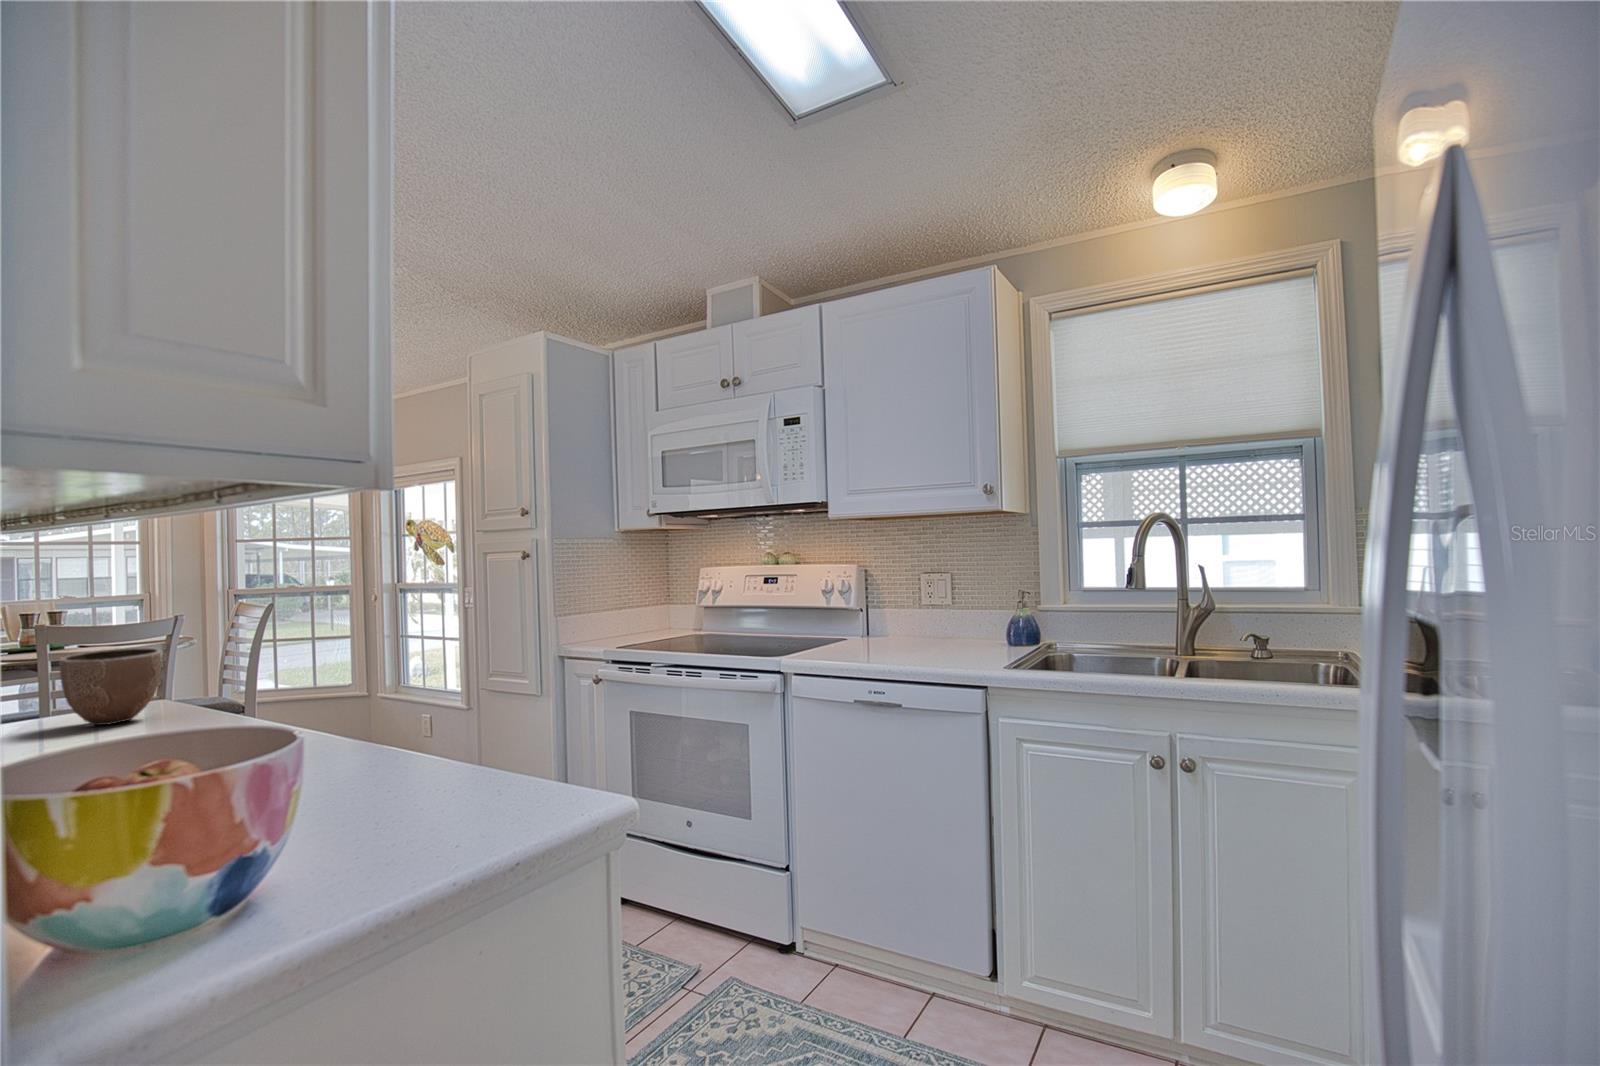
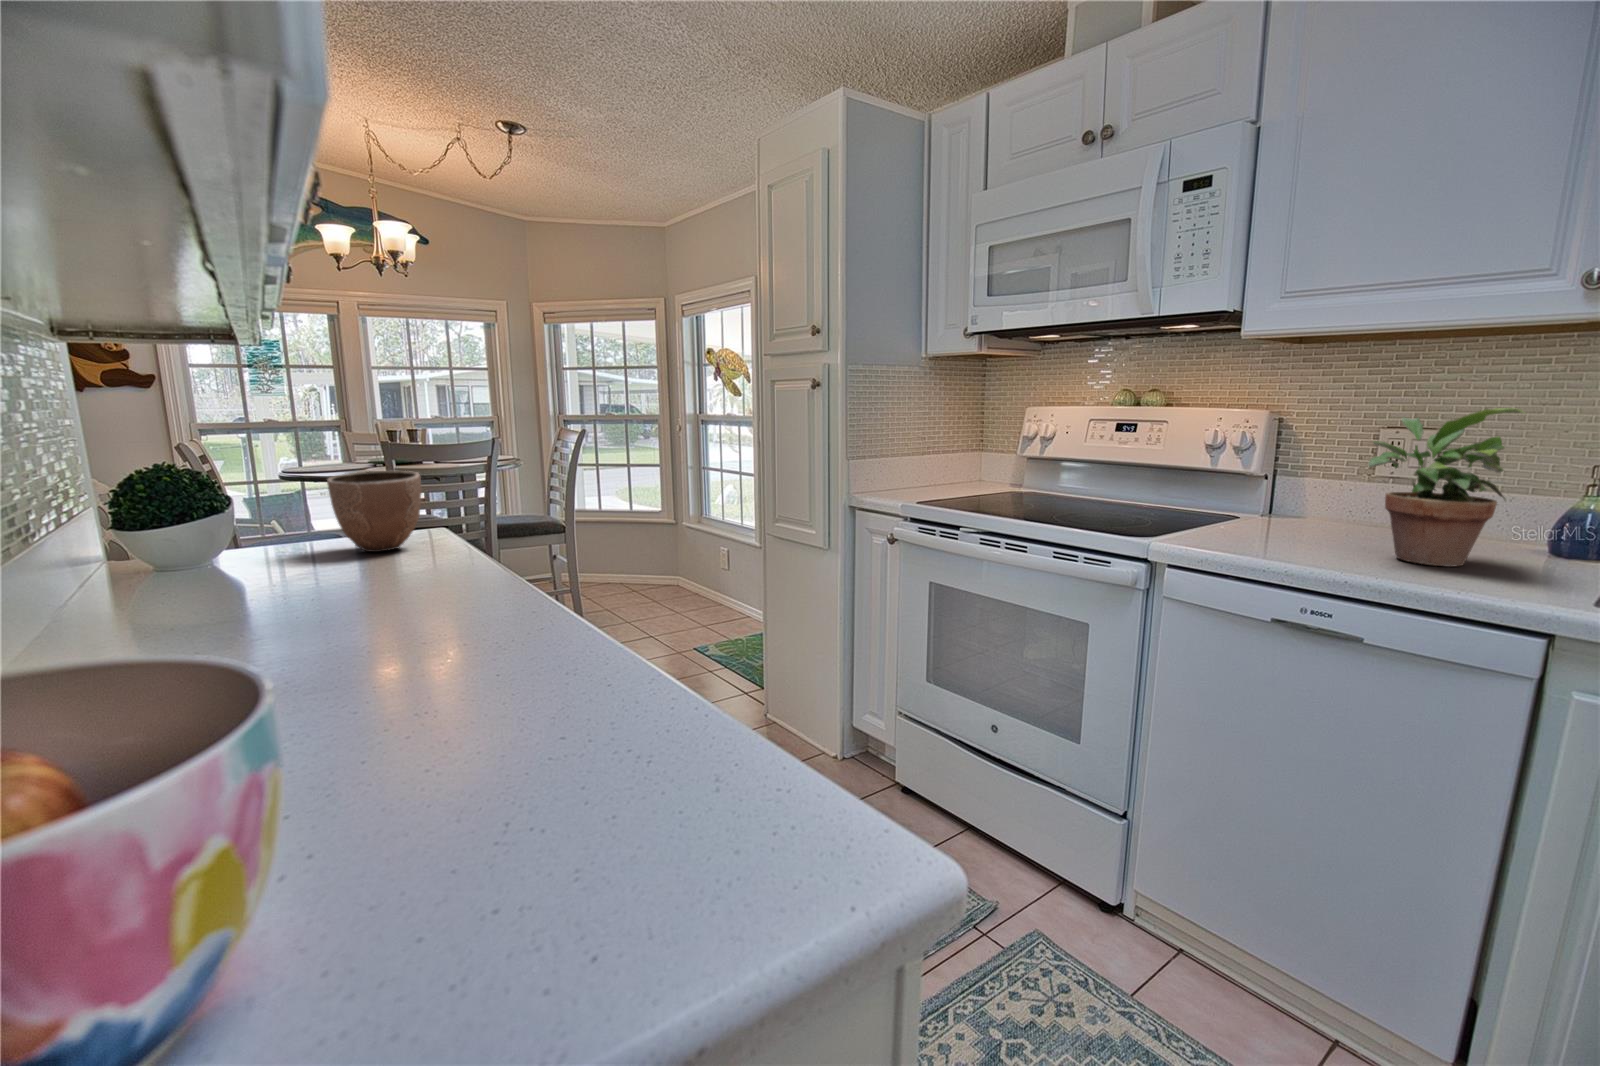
potted plant: none [896,561,966,656] -> present [1368,408,1524,566]

